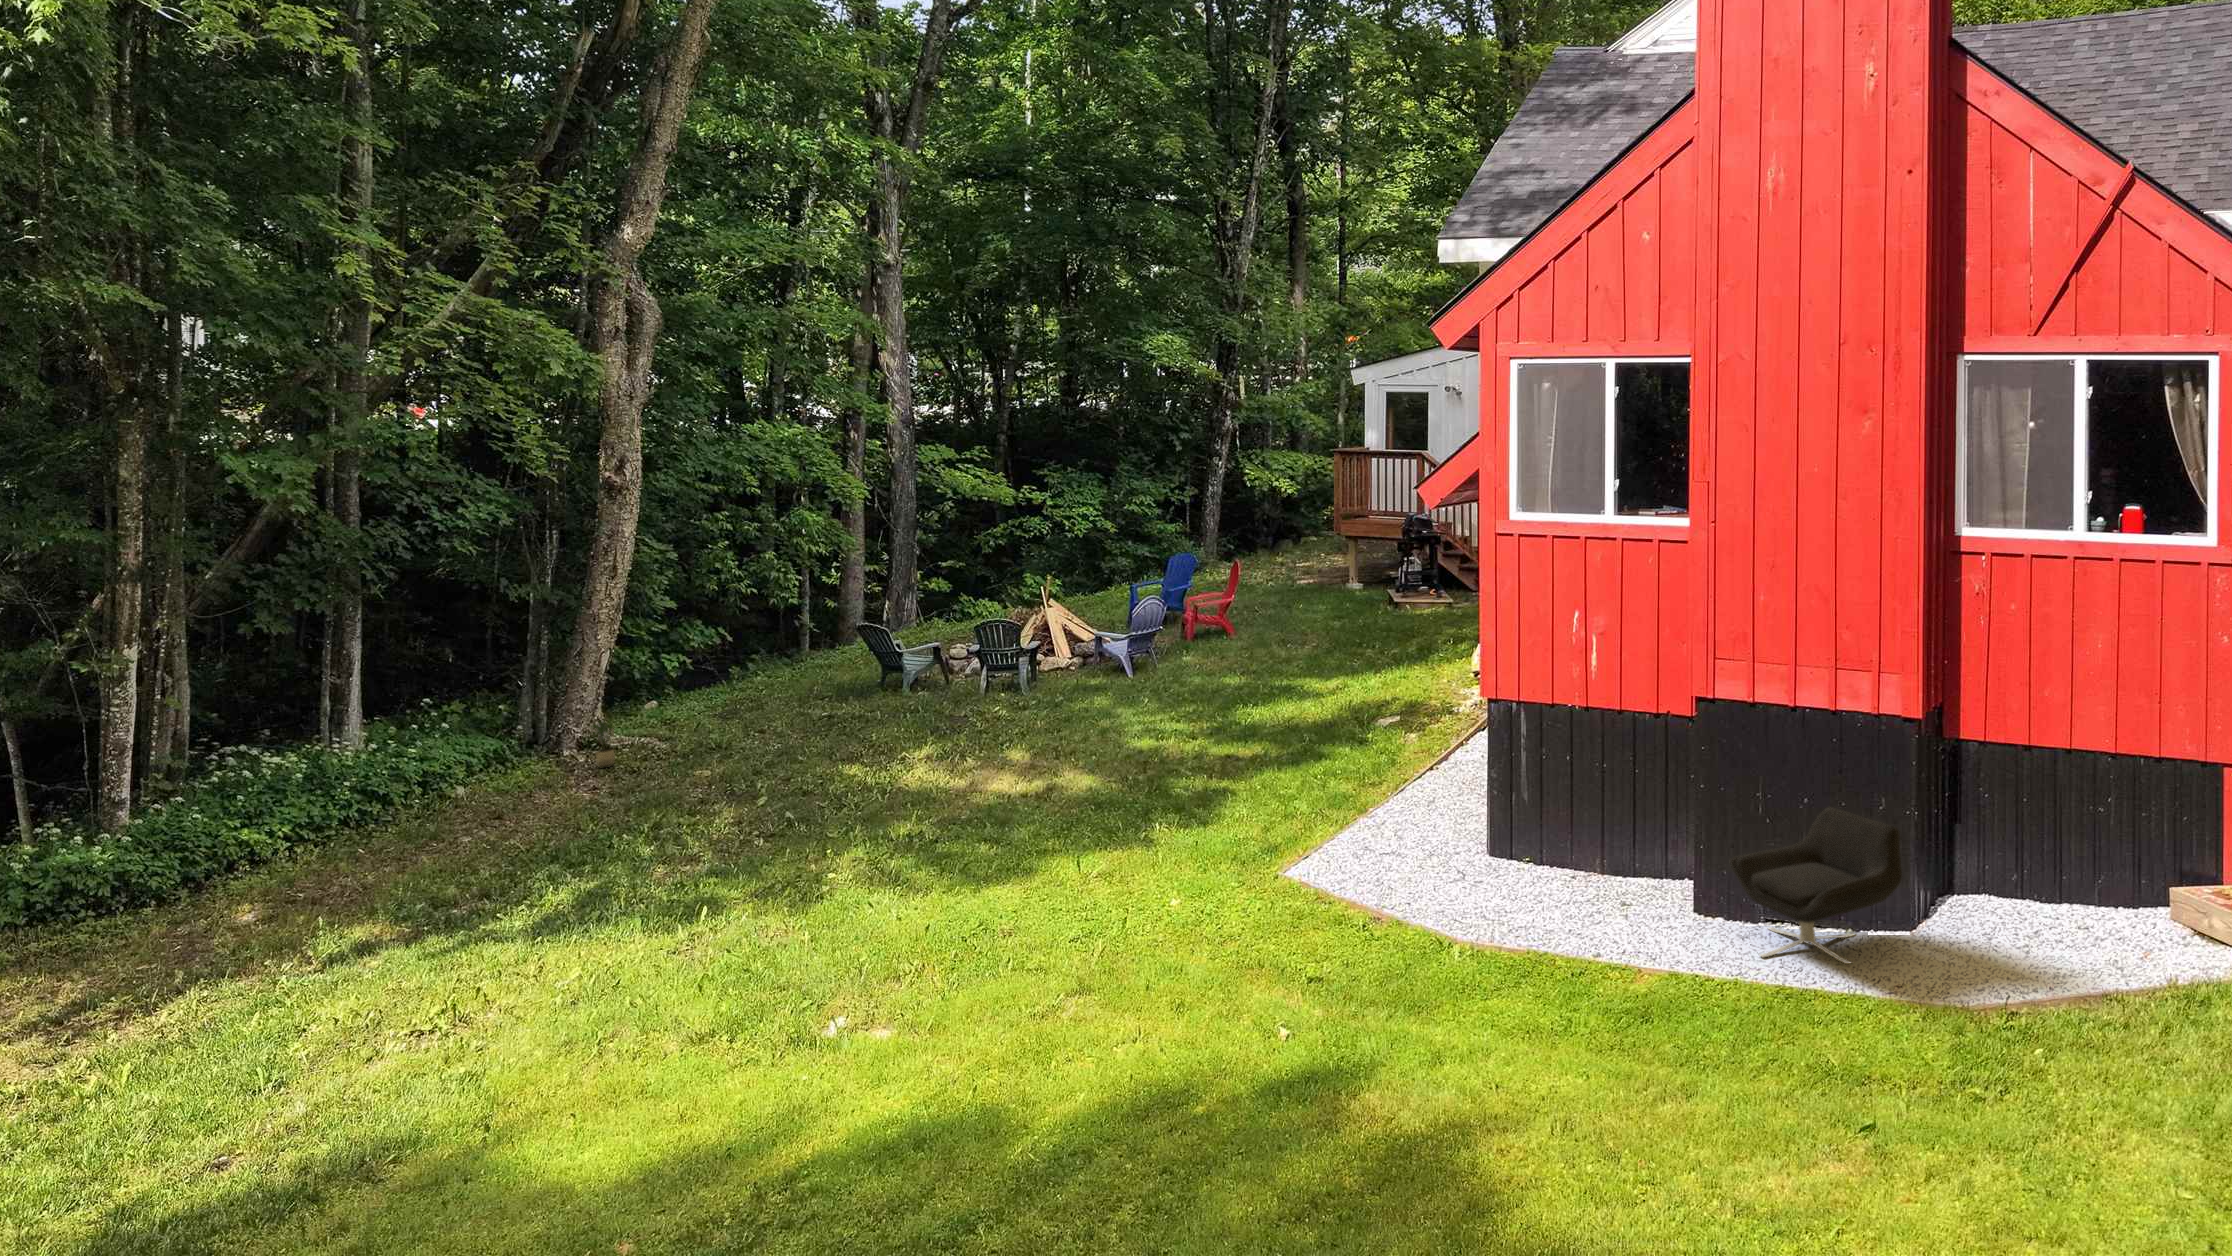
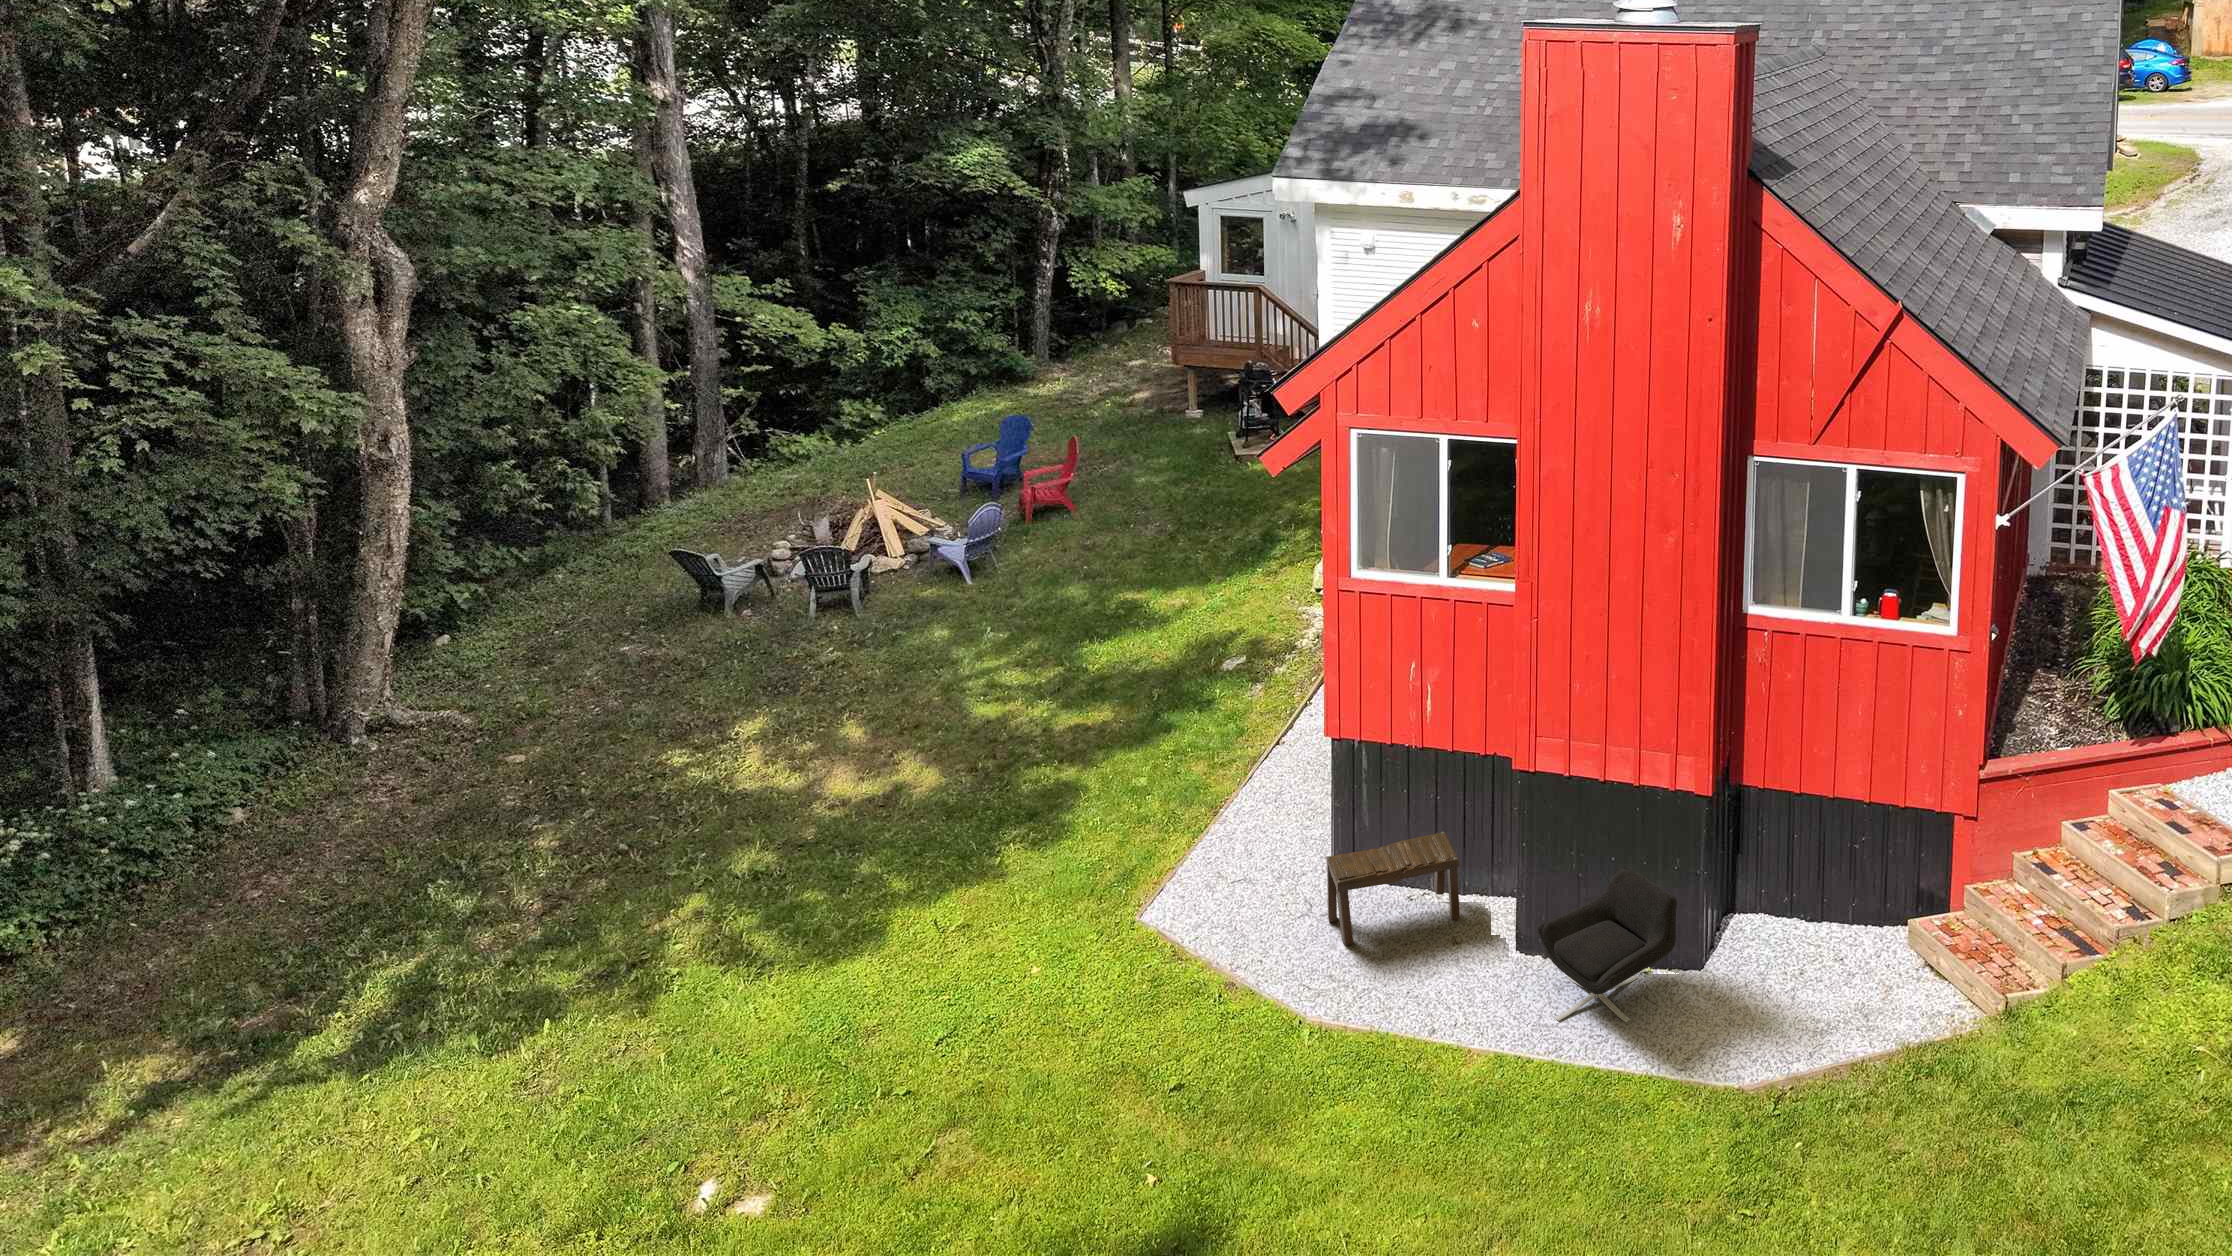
potted plant: present [591,720,617,768] -> none [262,740,313,801]
bench: none [1488,792,1636,892] -> present [1326,832,1460,946]

